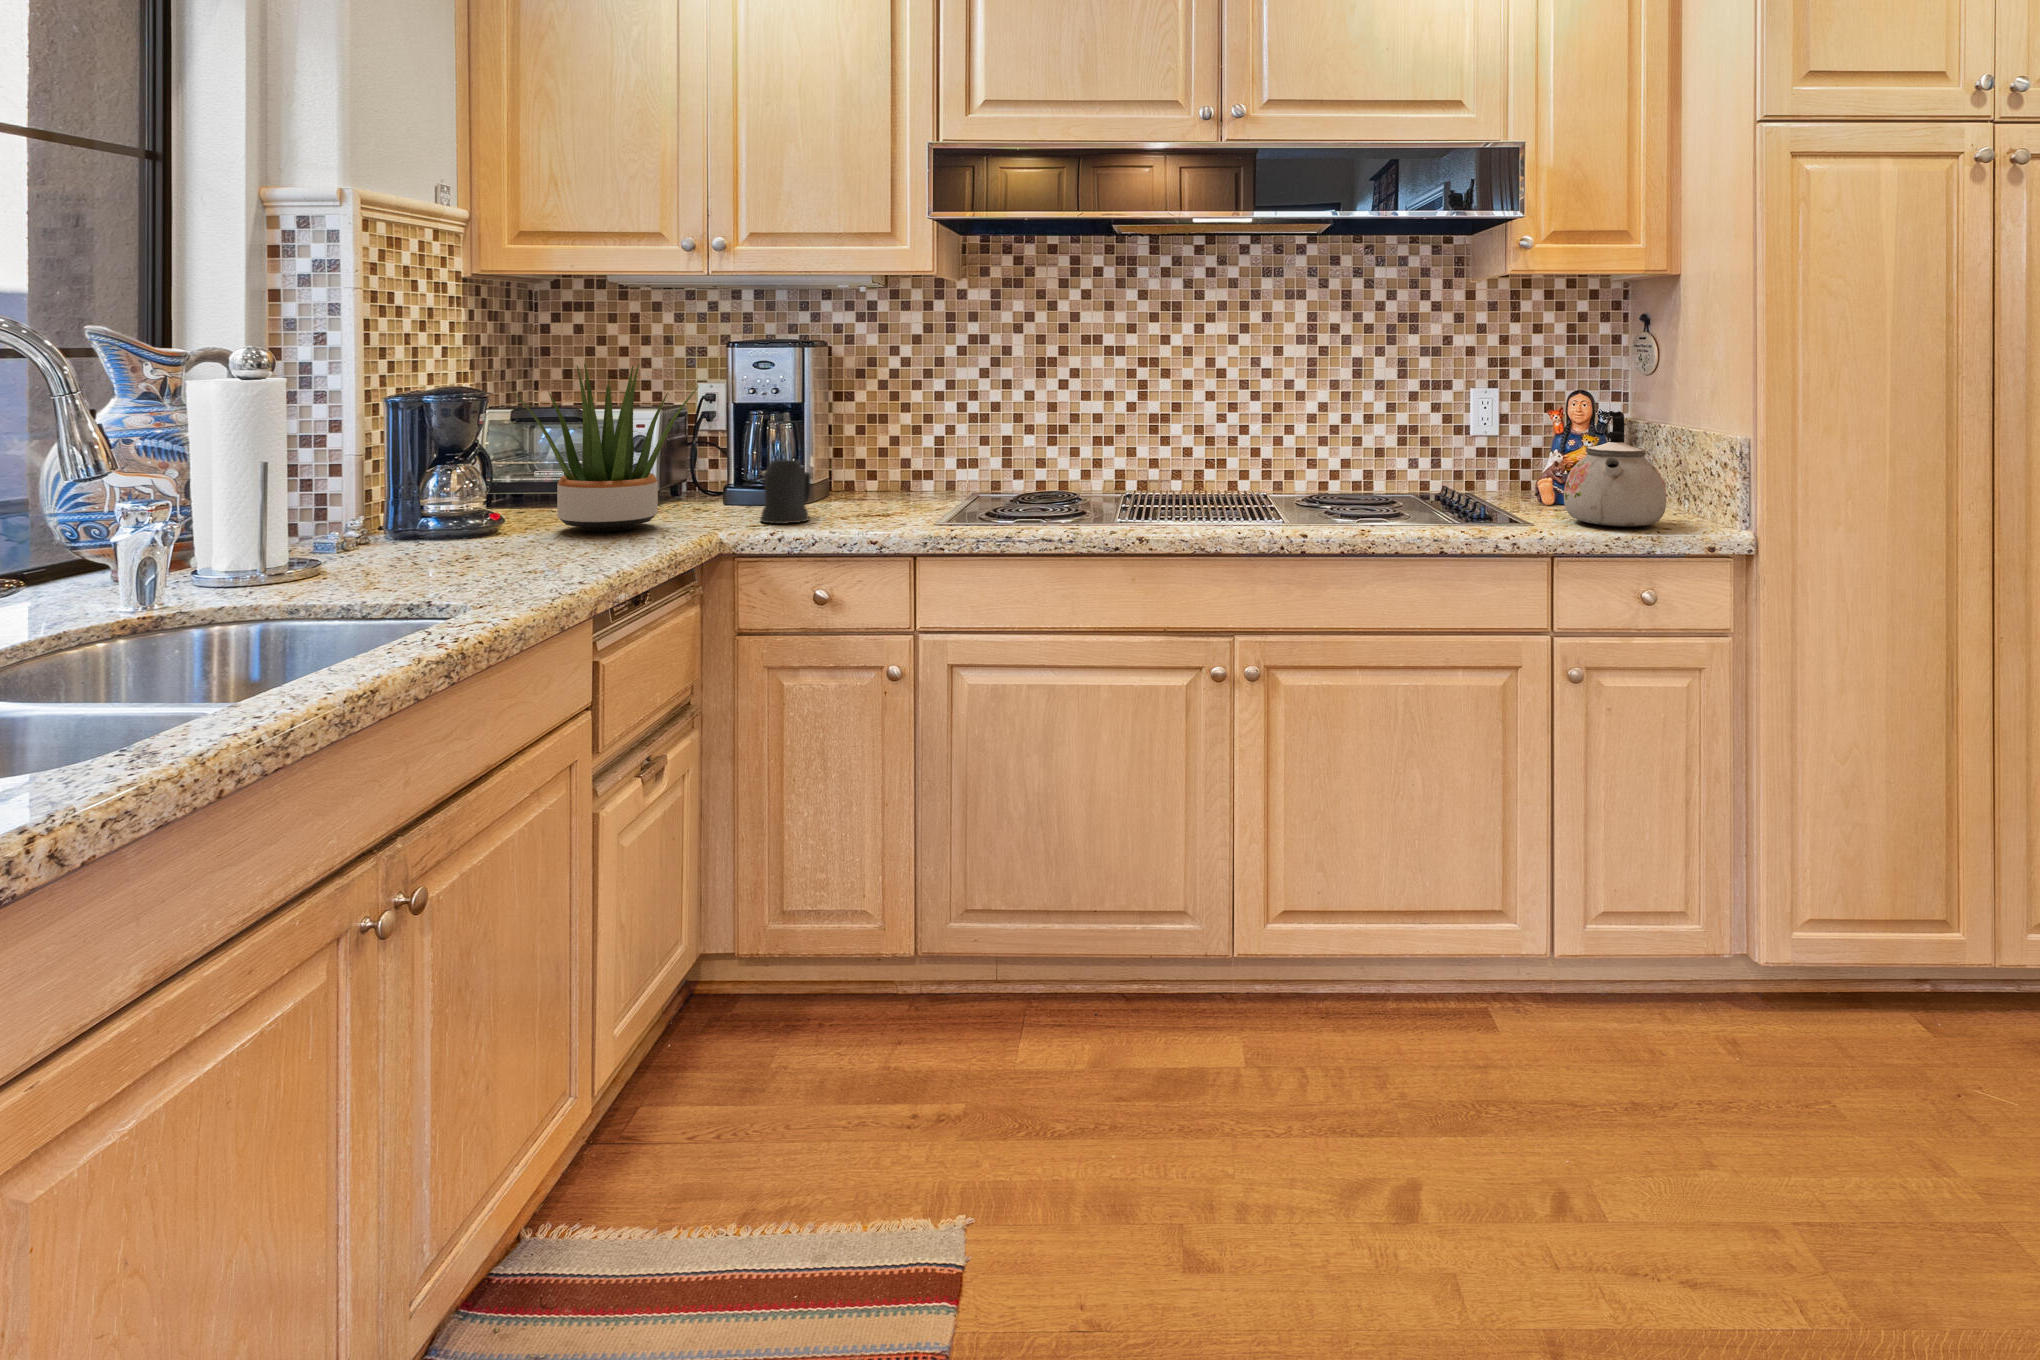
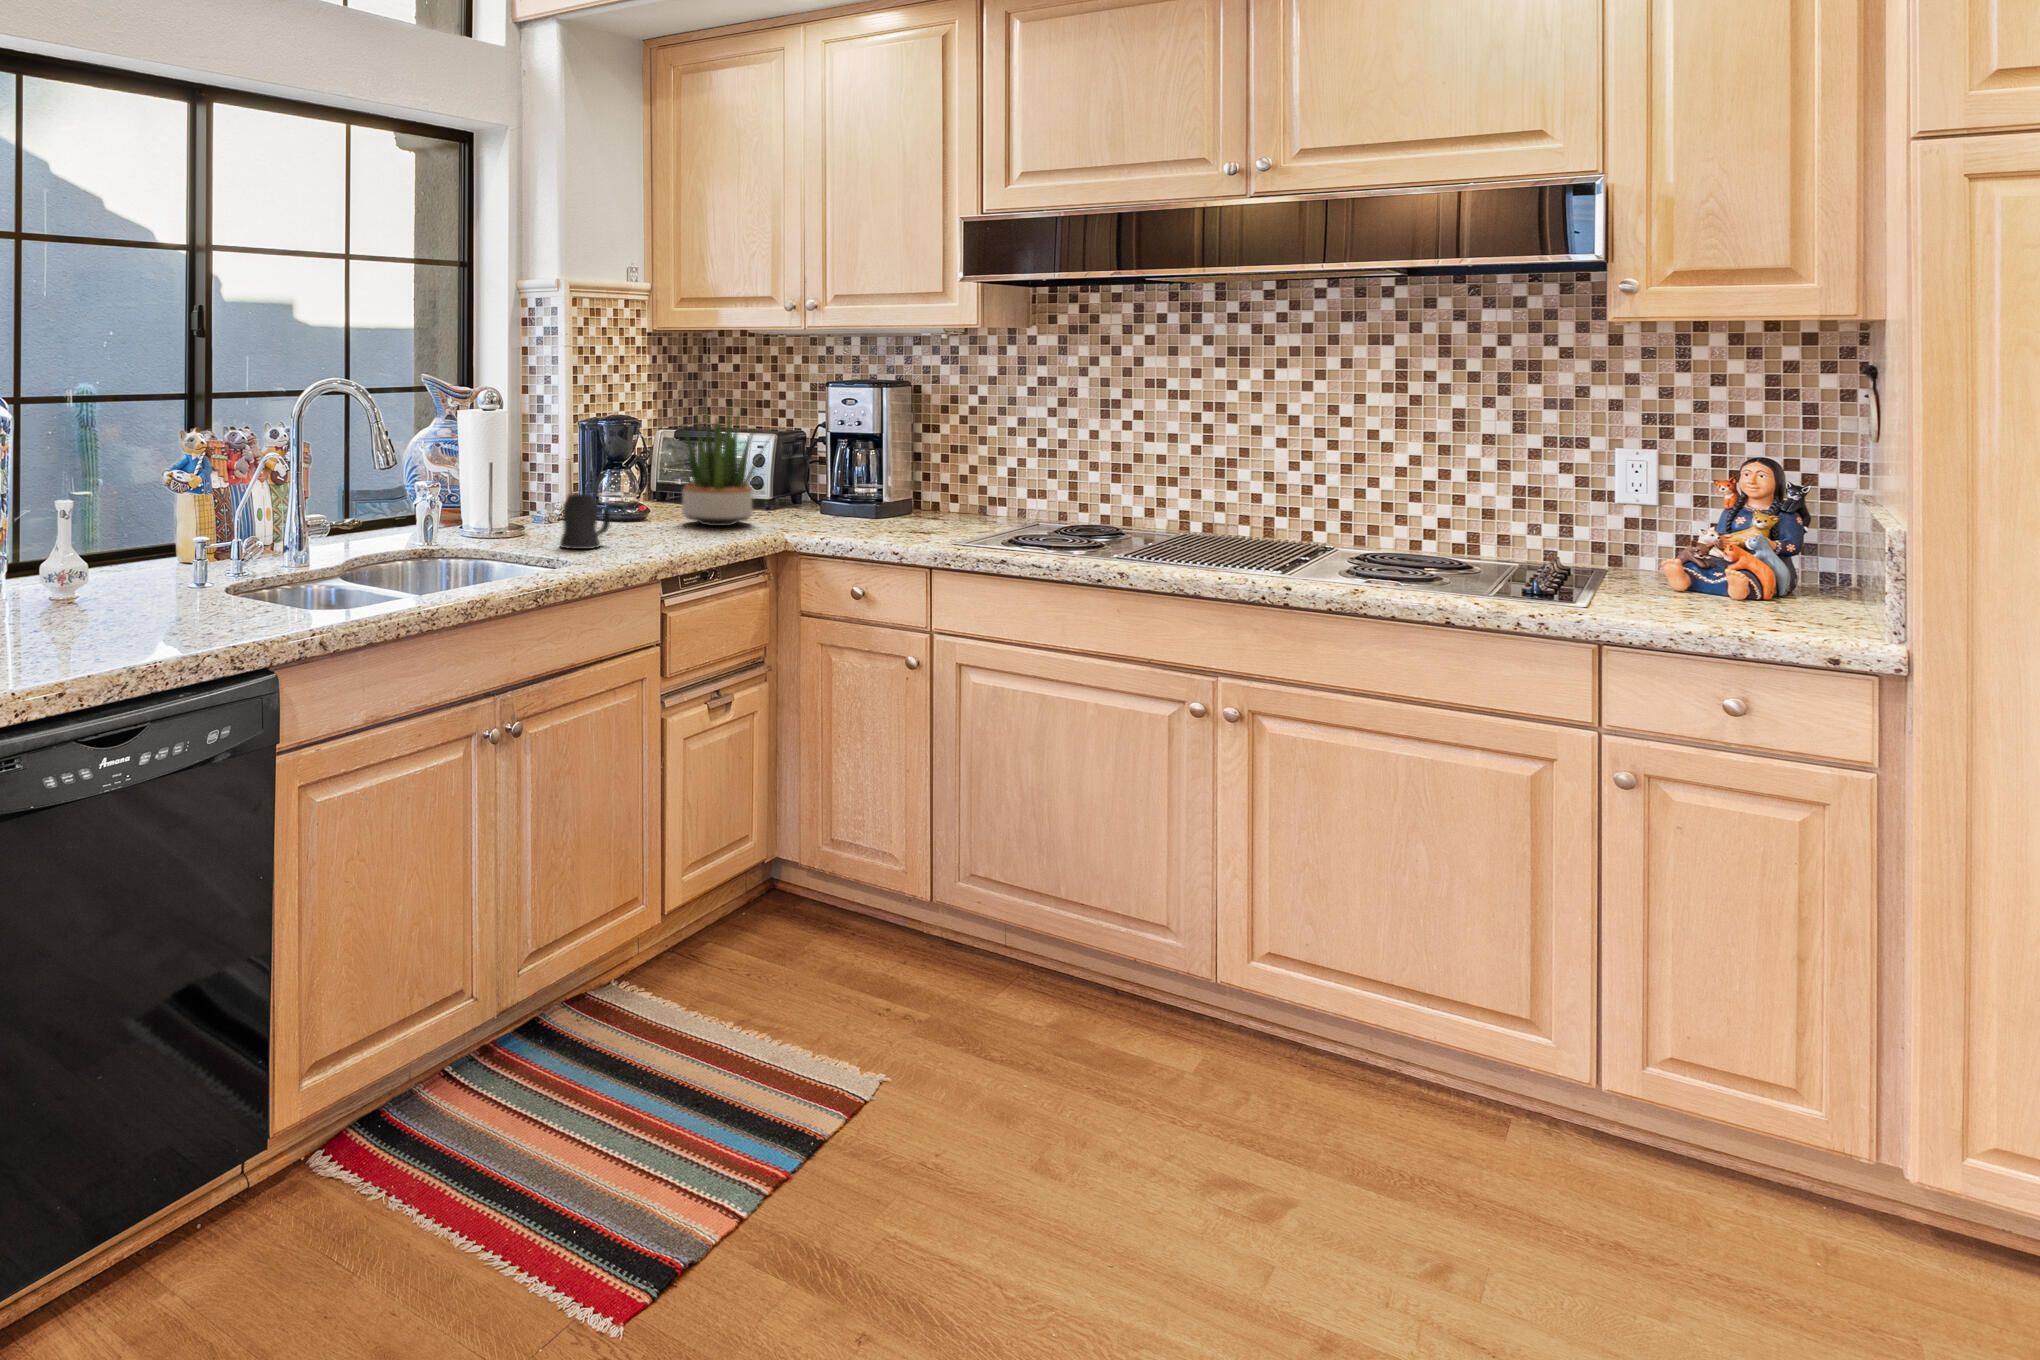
kettle: present [1564,411,1666,527] -> none [1657,478,1804,614]
mug: present [760,460,811,524] -> present [560,494,610,549]

